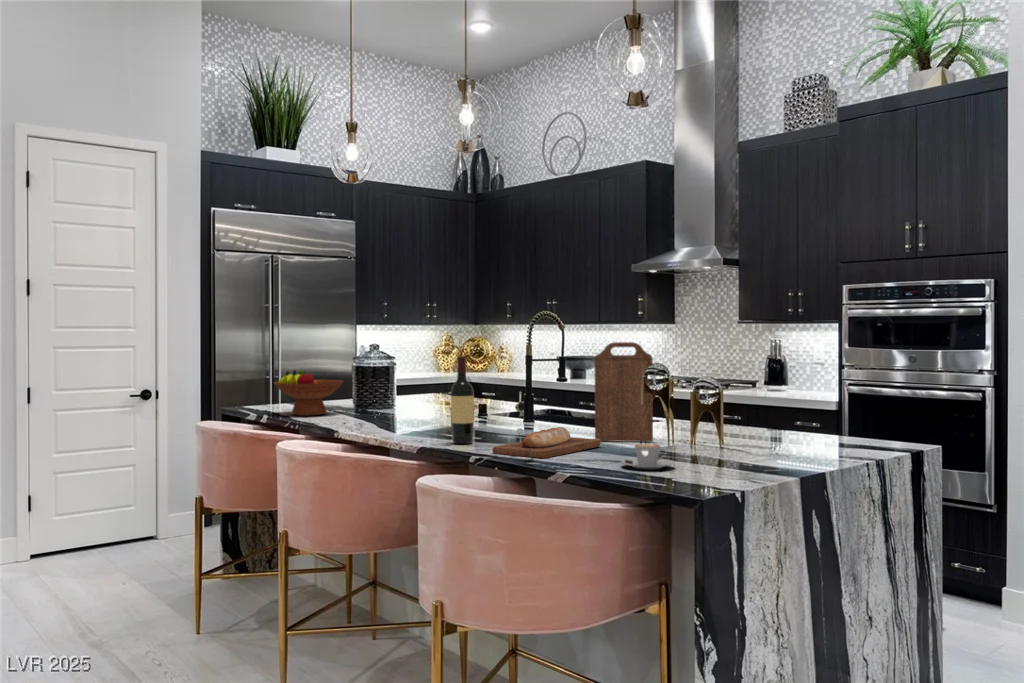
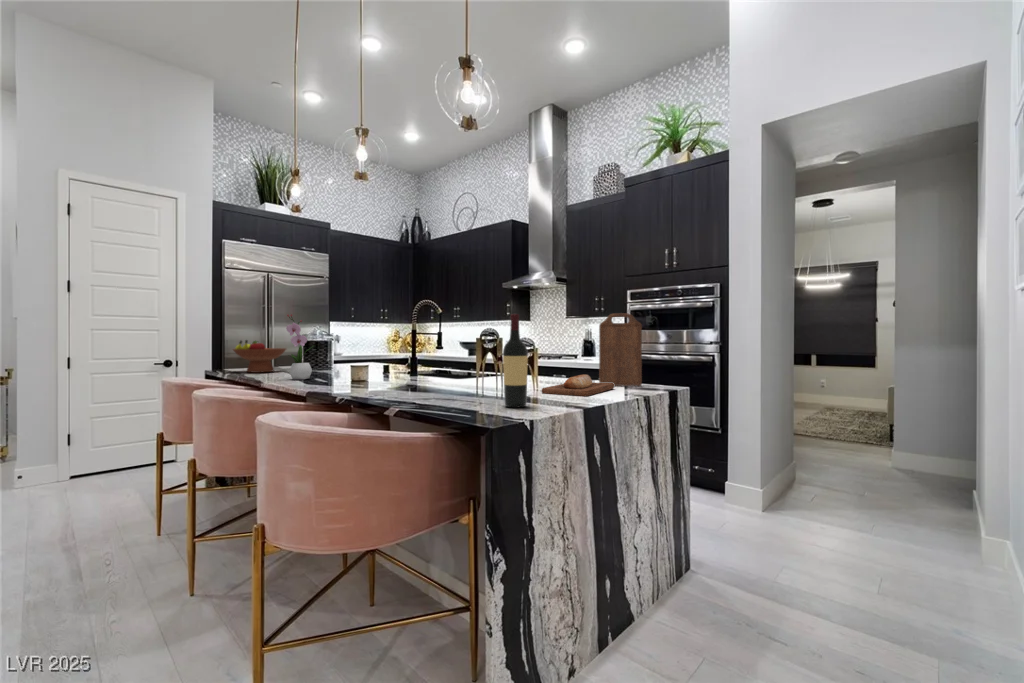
flower arrangement: none [373,341,405,429] -> present [286,314,312,379]
cutting board: present [595,342,653,442] -> present [599,314,642,386]
wine bottle: present [451,356,474,444] -> present [503,314,528,408]
bread loaf: present [493,427,601,458] -> present [542,374,614,396]
coffee cup: present [621,444,674,469] -> none [442,383,485,403]

